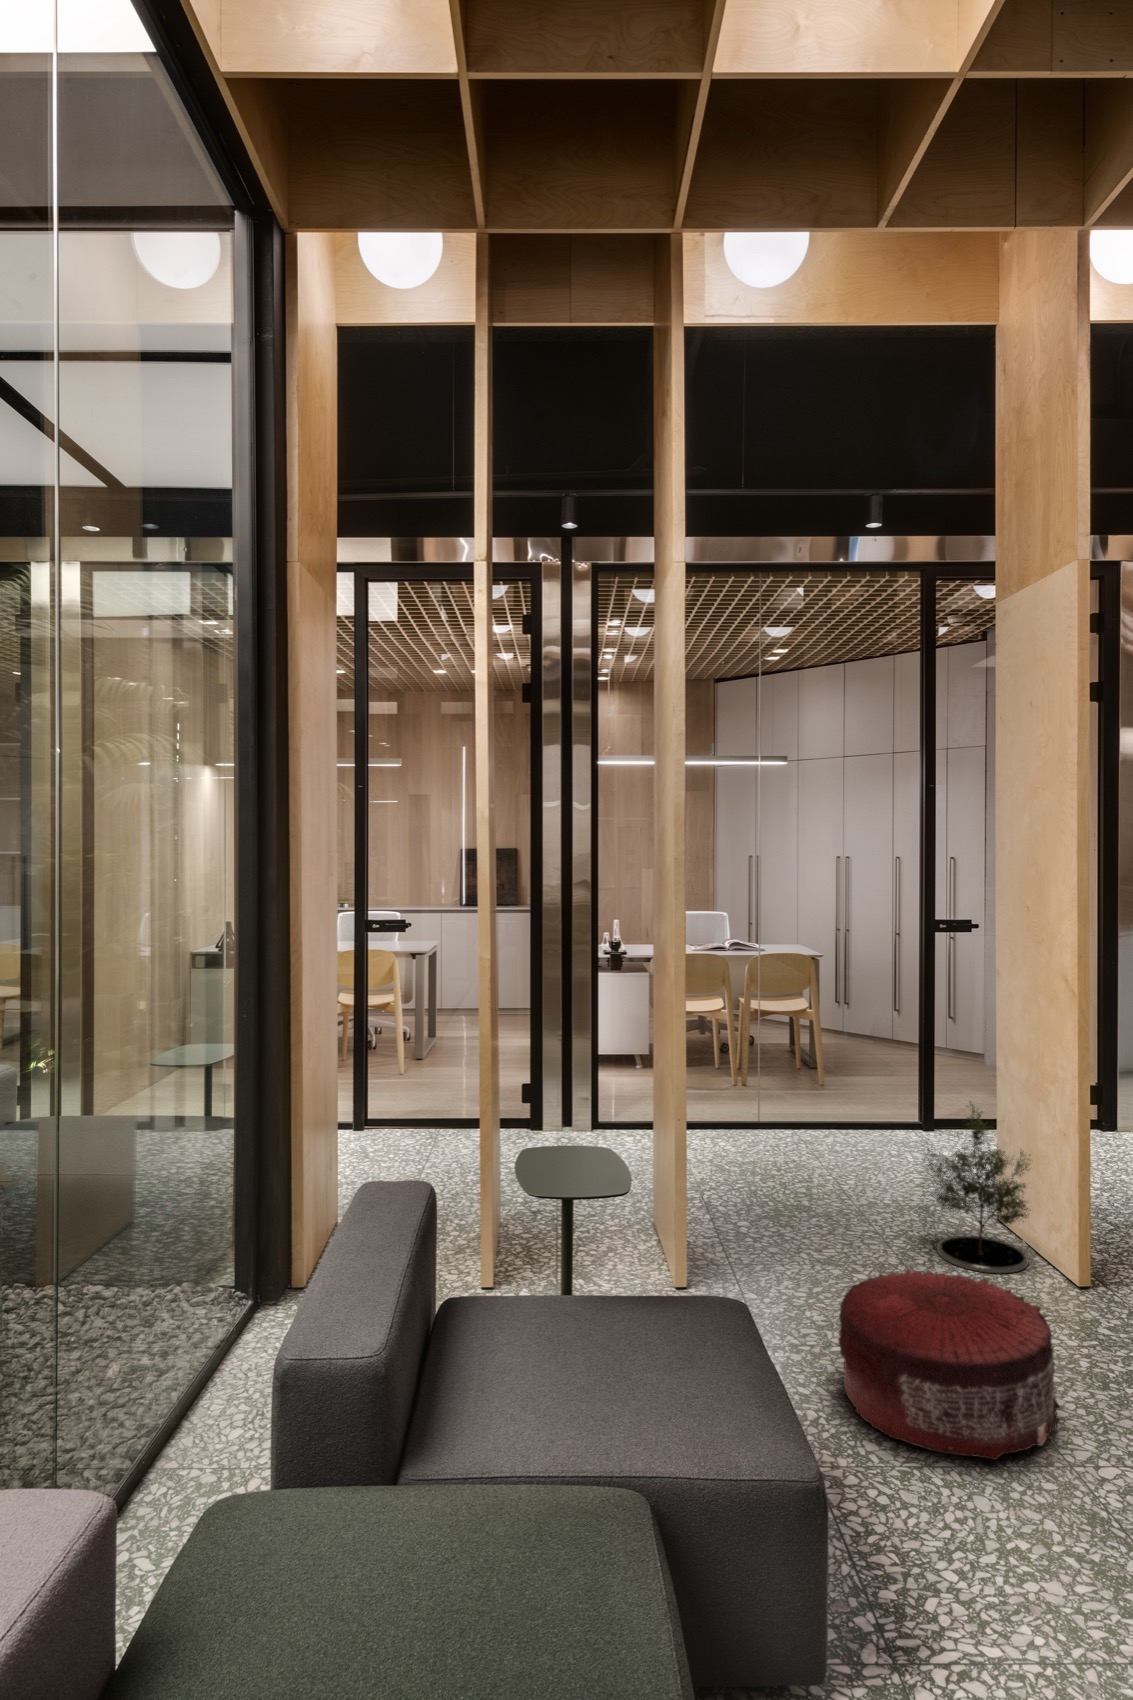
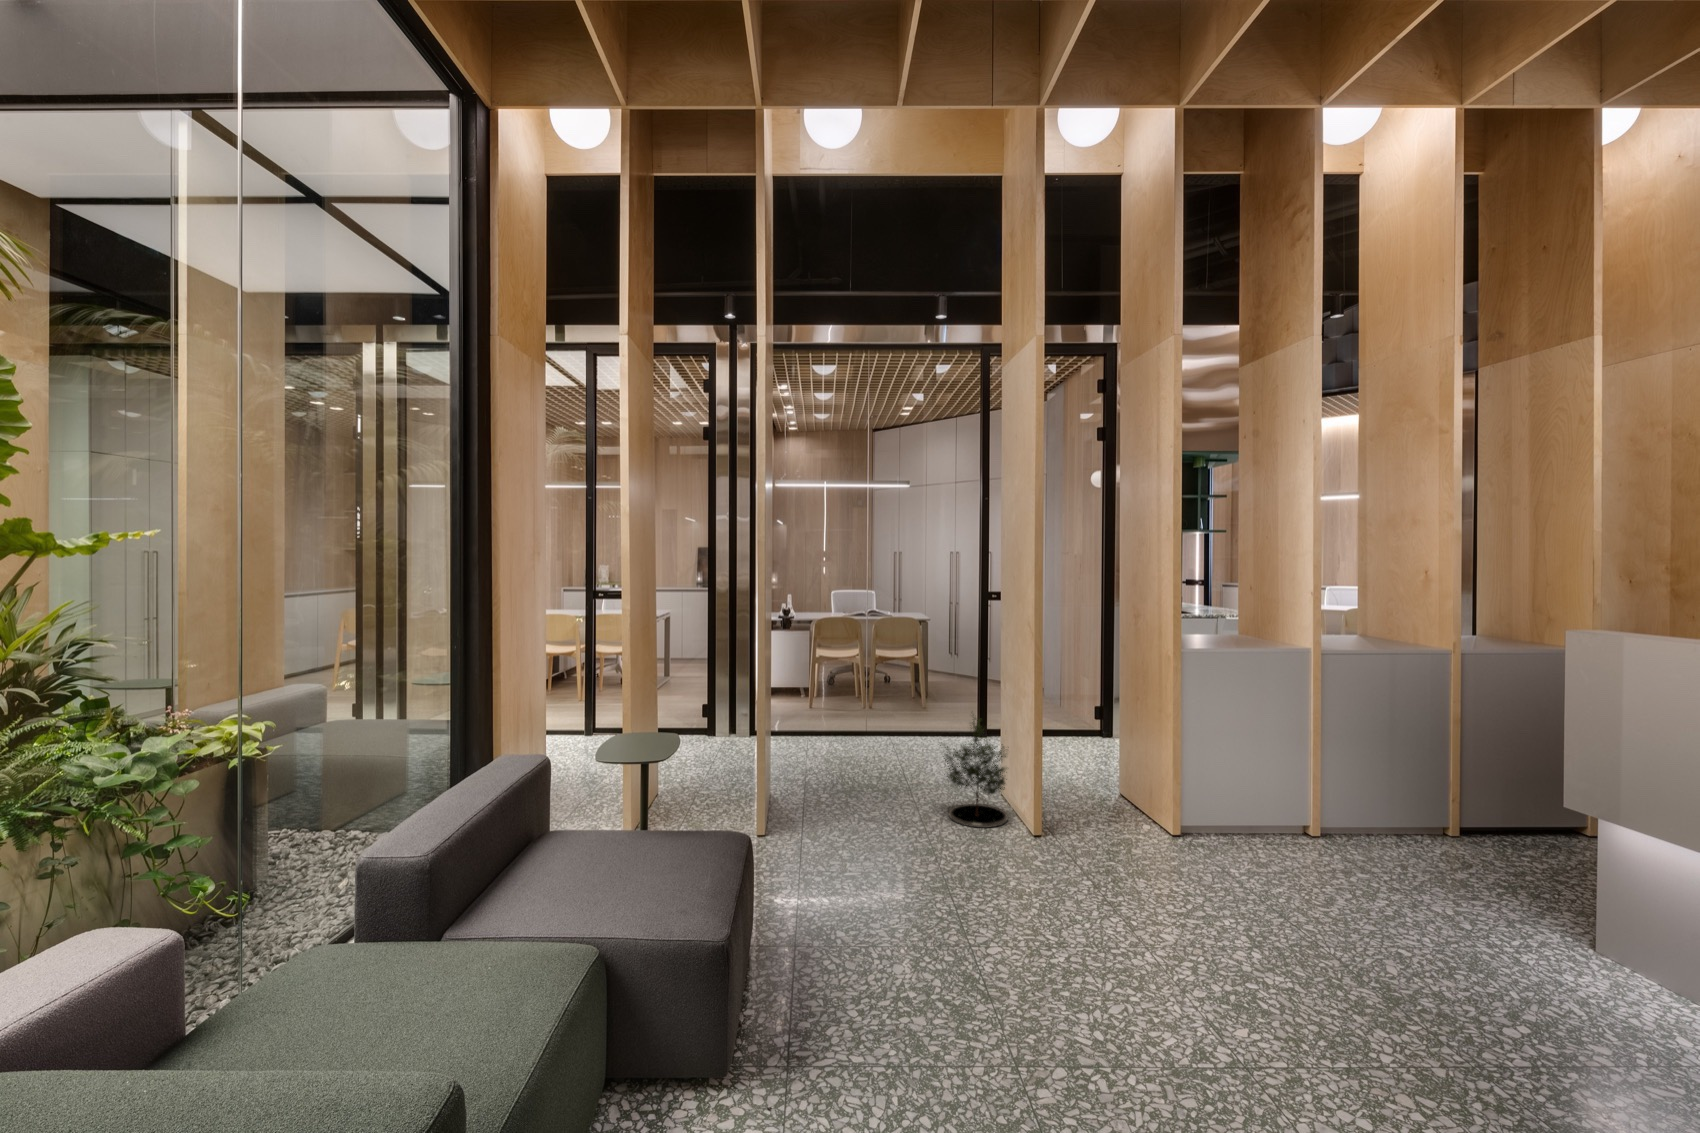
pouf: present [838,1270,1060,1460] -> none [834,820,979,942]

